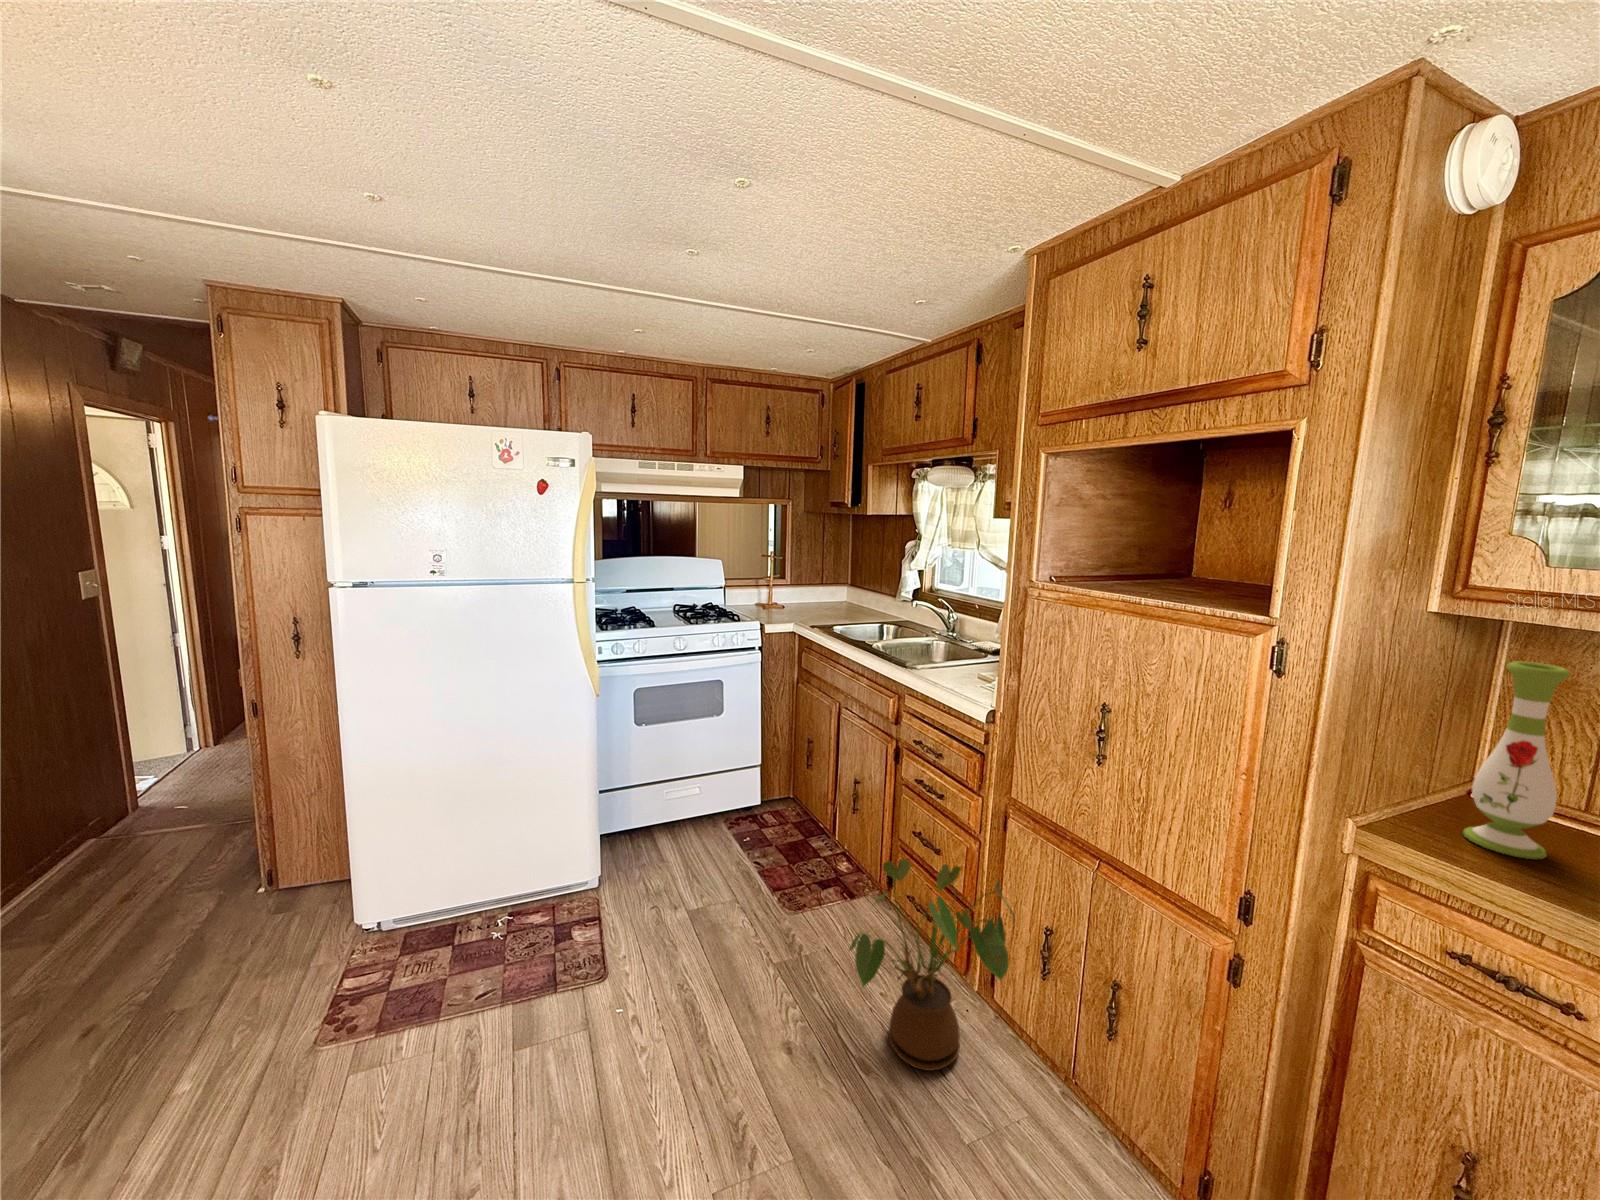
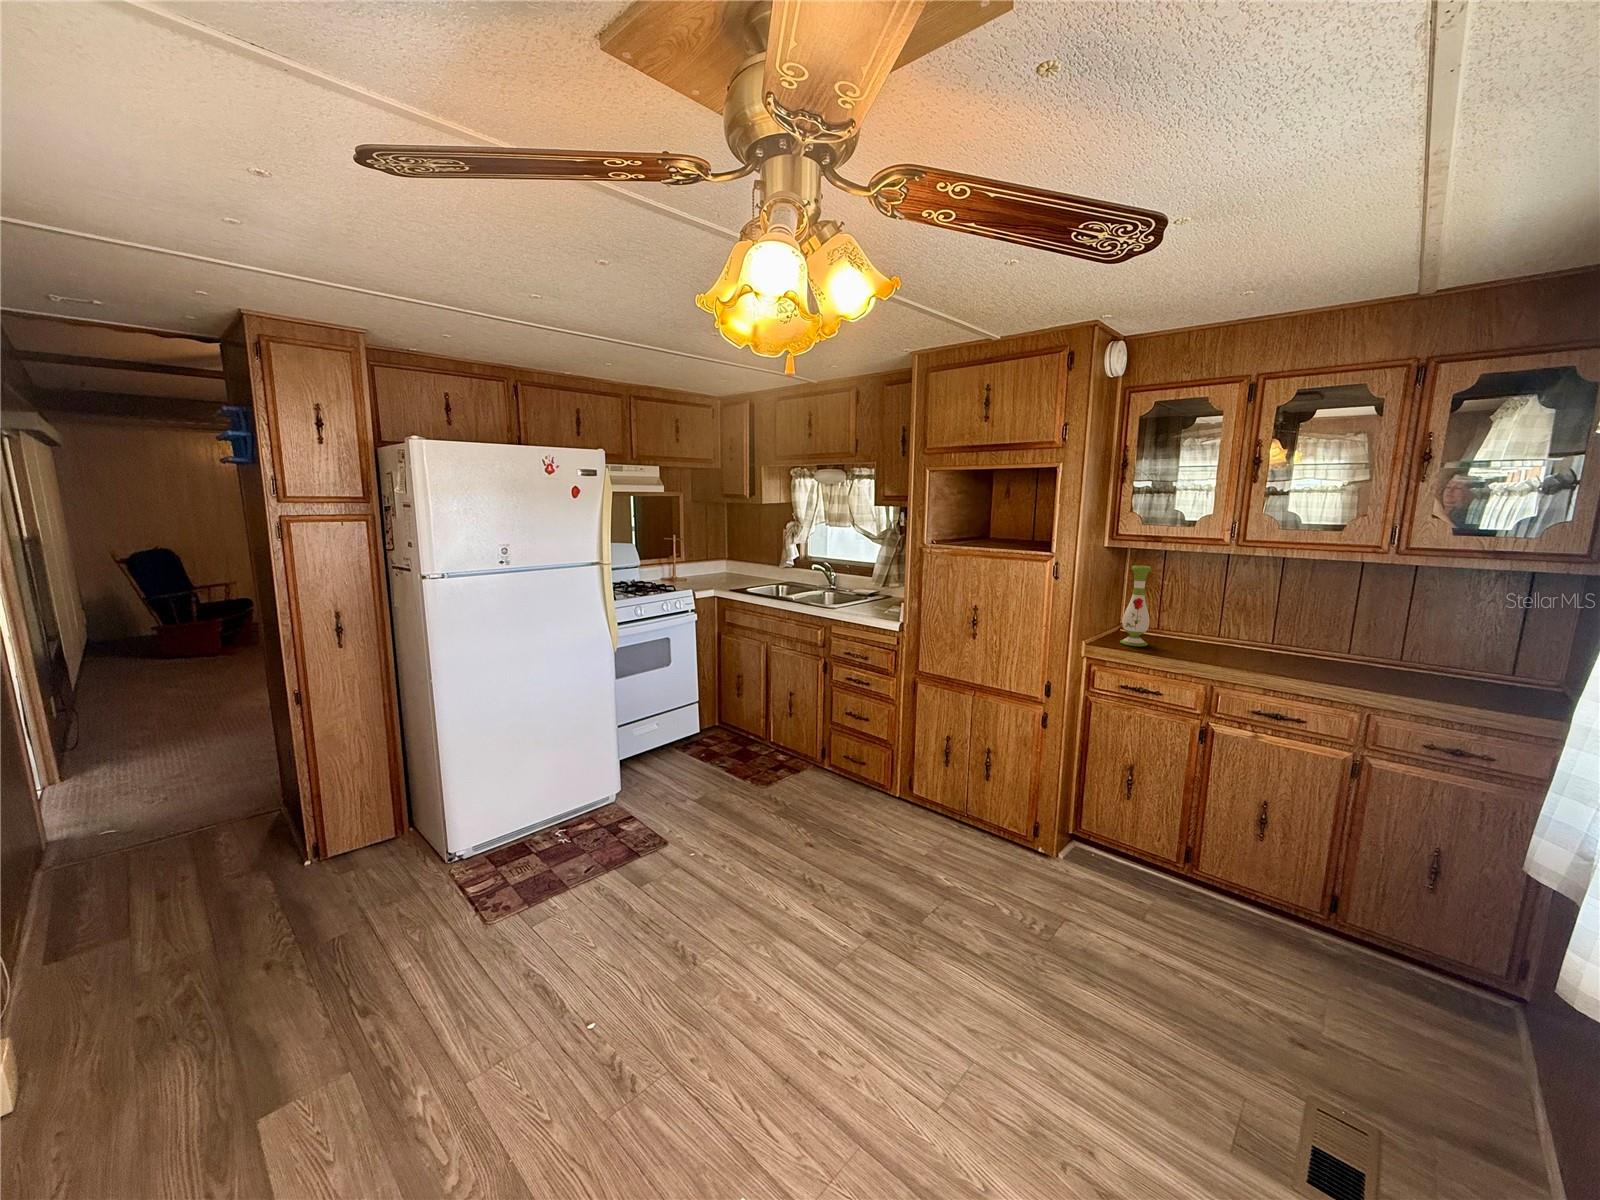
house plant: present [849,859,1015,1071] -> none [838,714,938,833]

